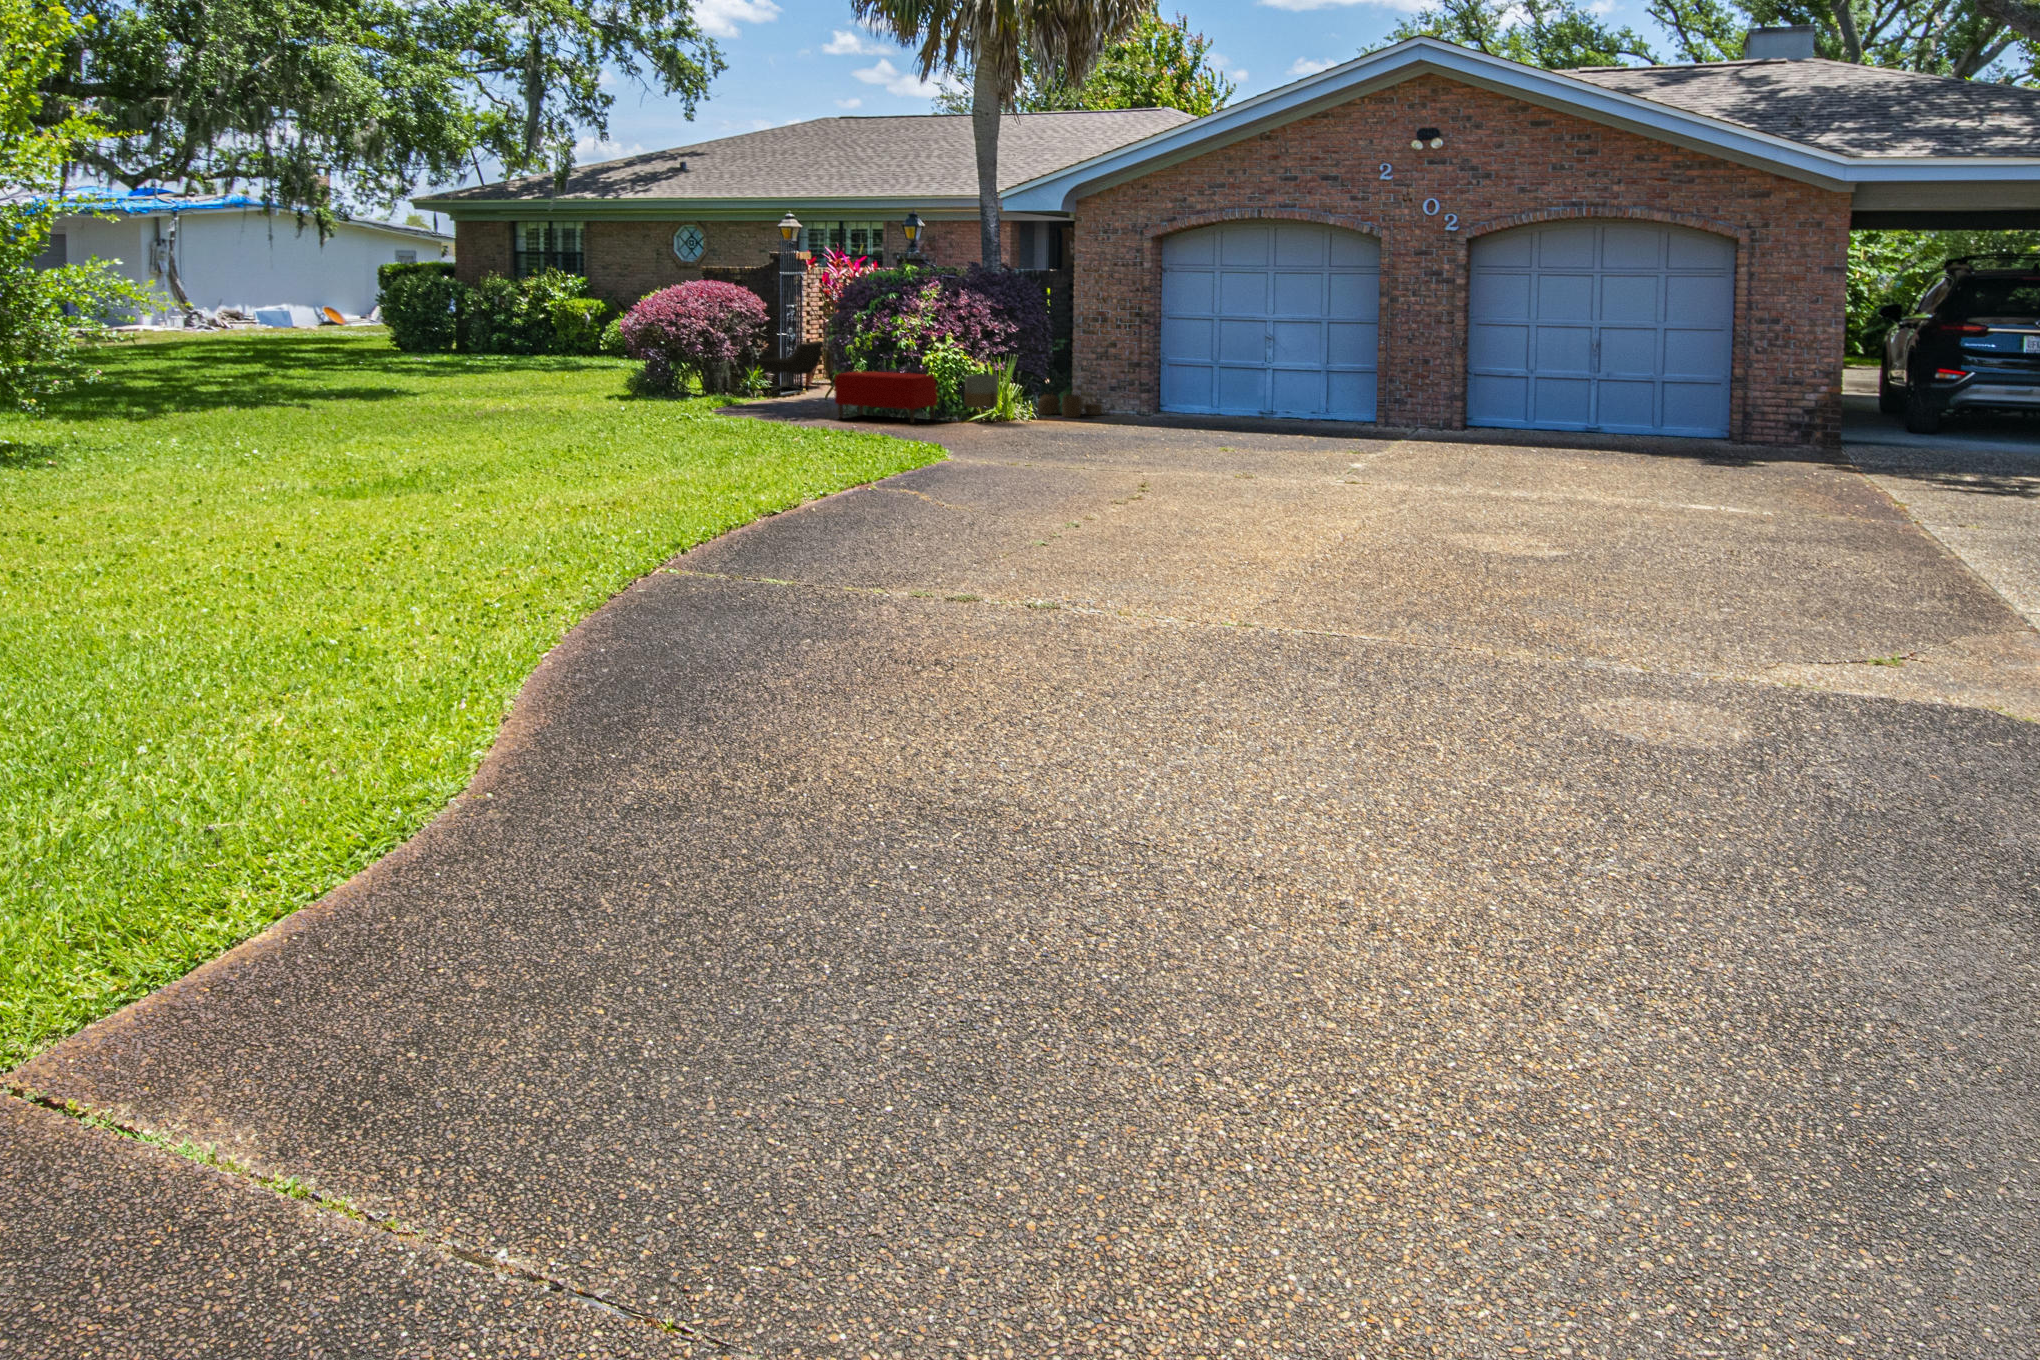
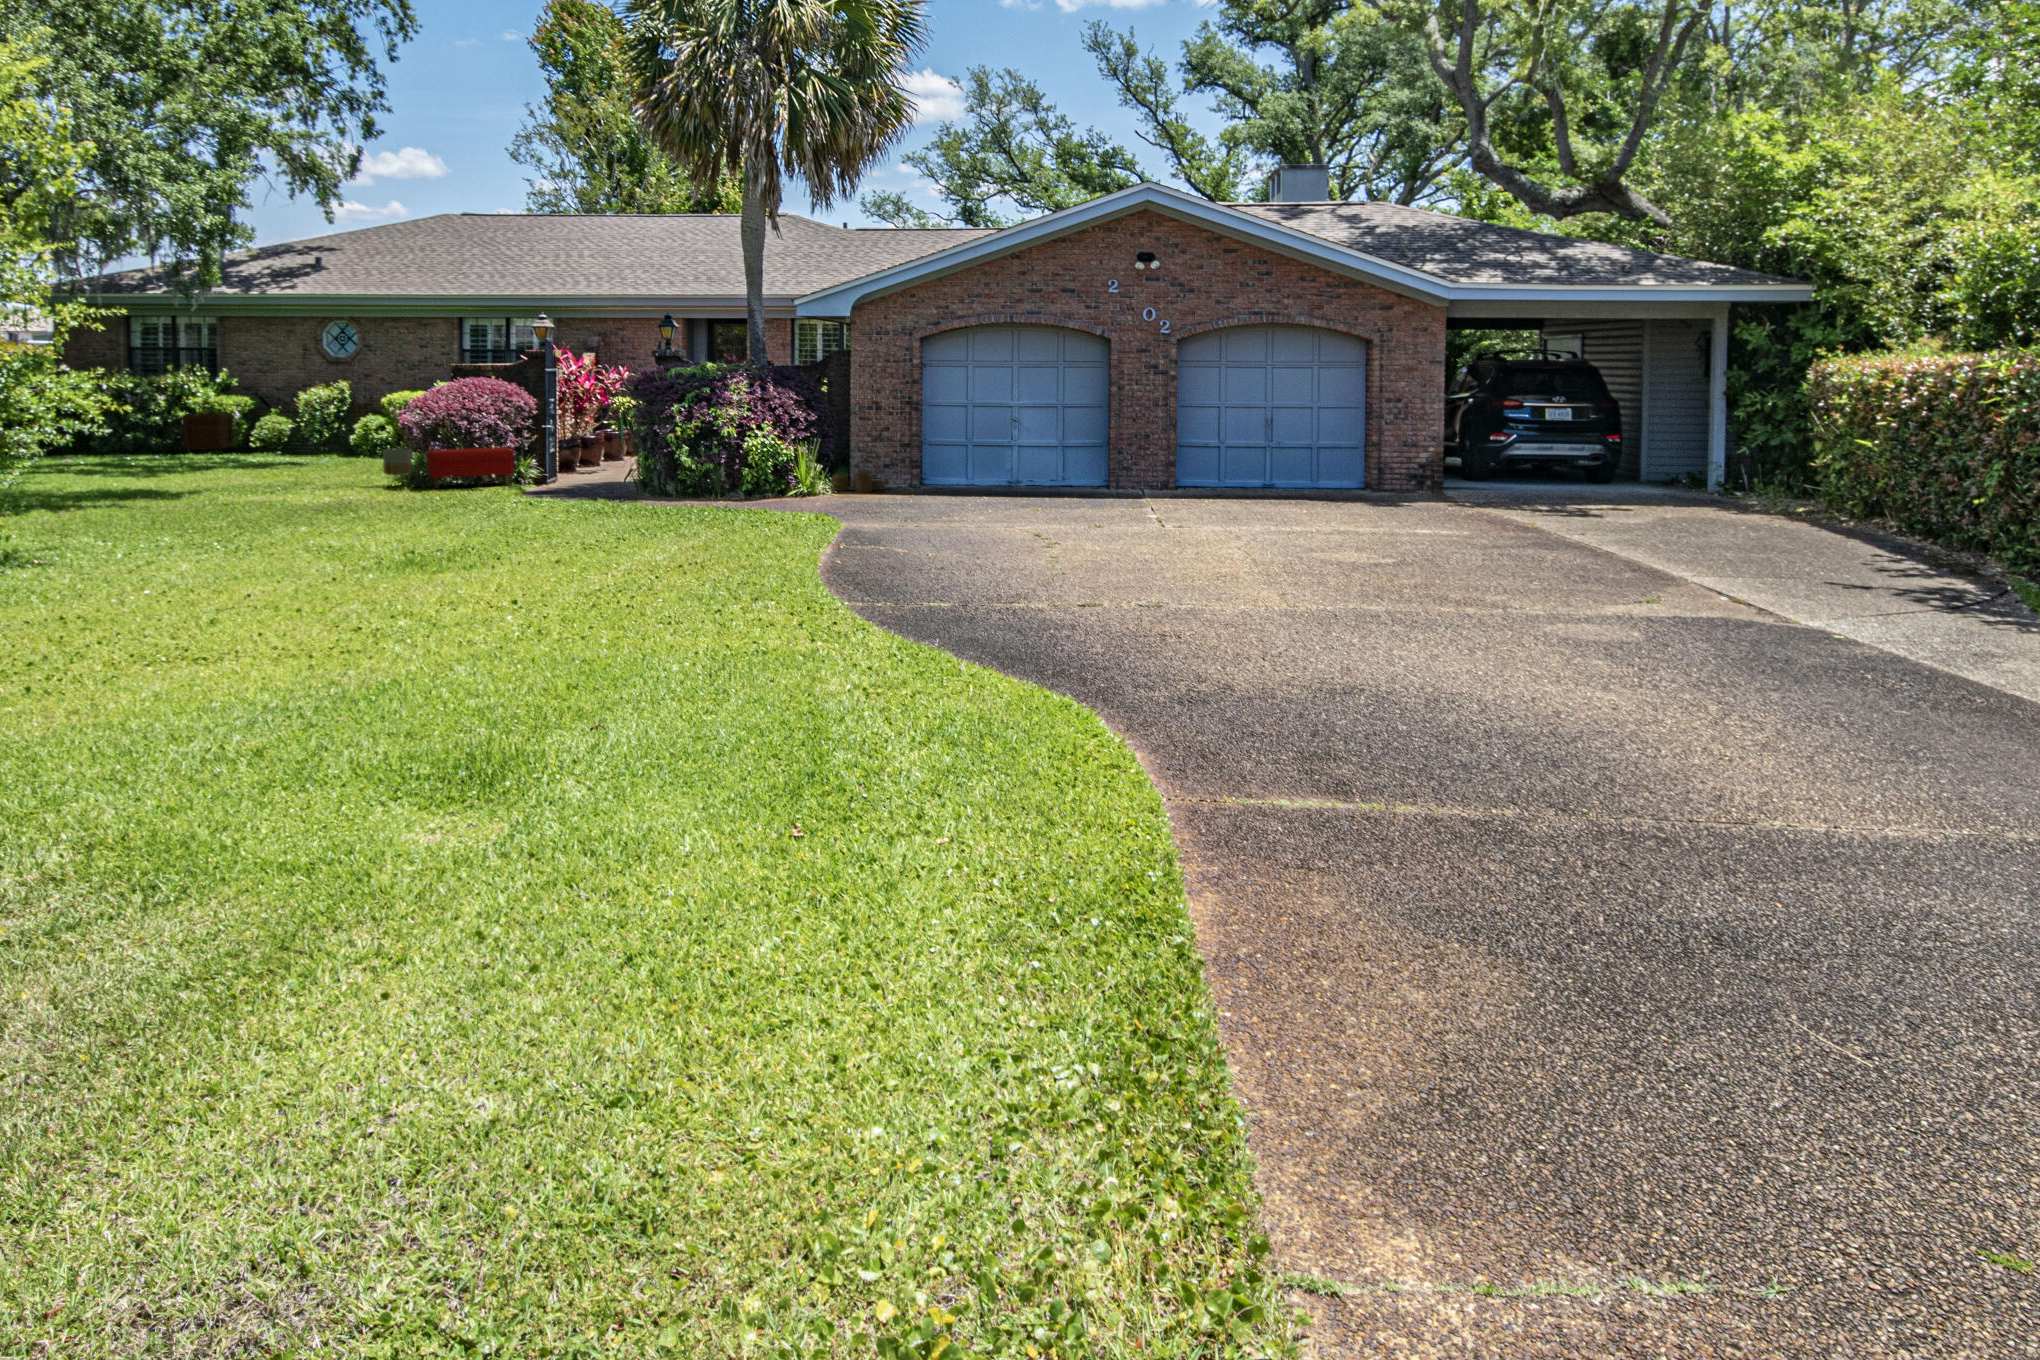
wooden crate: none [533,317,582,352] -> present [183,413,234,450]
lounge chair: present [758,341,823,387] -> none [524,432,584,479]
bench: present [834,371,938,423] -> present [428,447,514,489]
planter: present [964,374,998,415] -> present [383,448,413,482]

